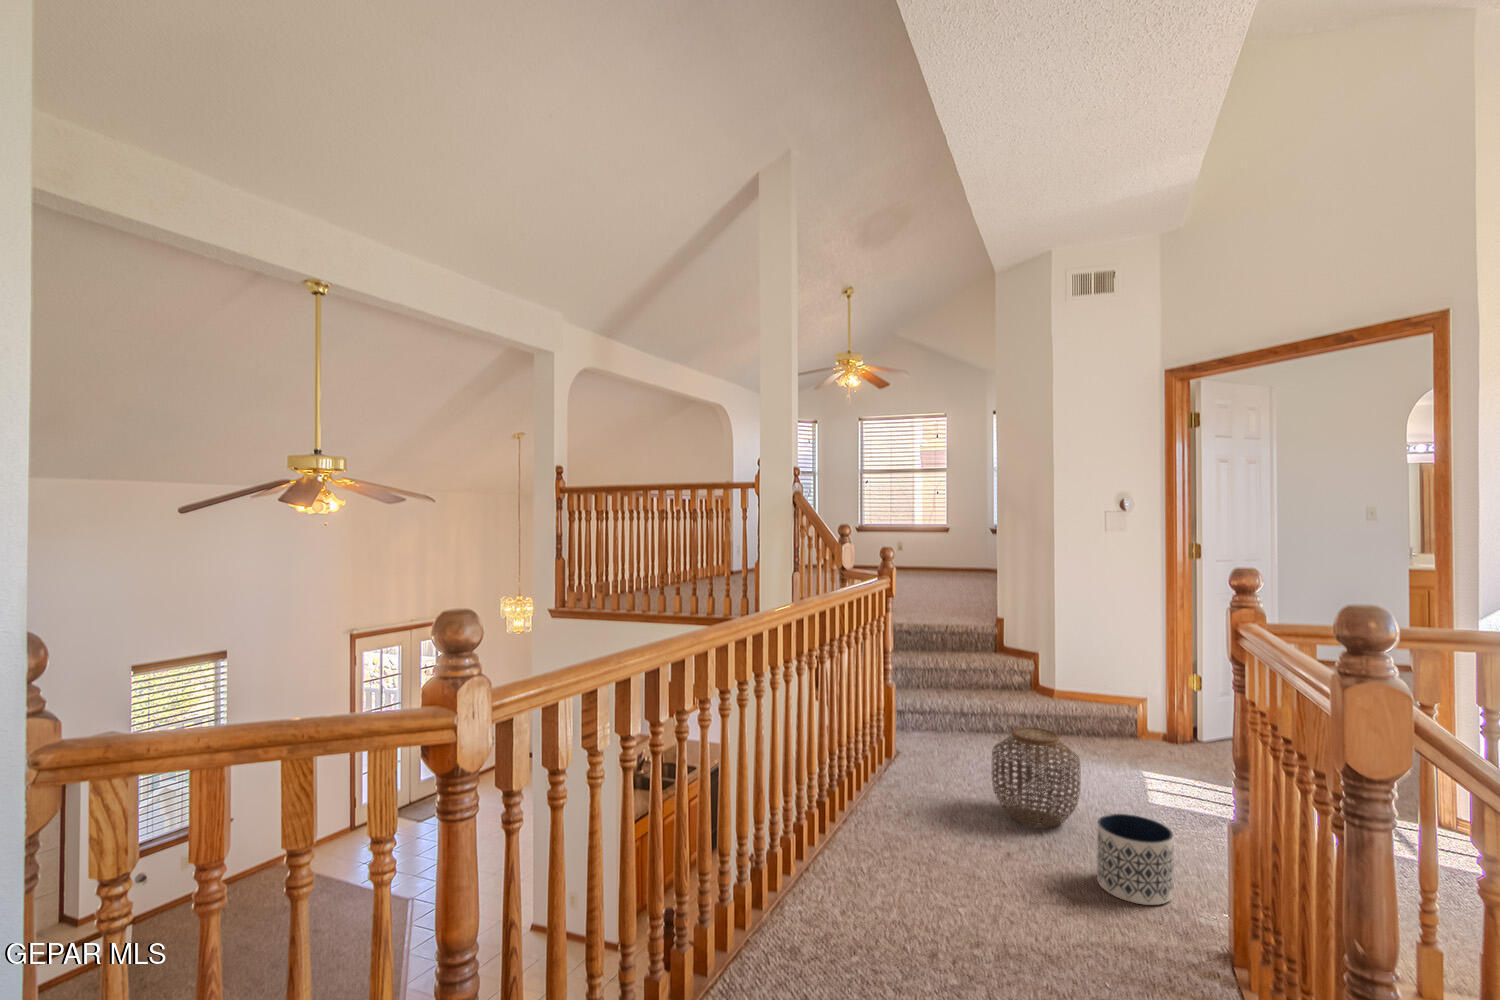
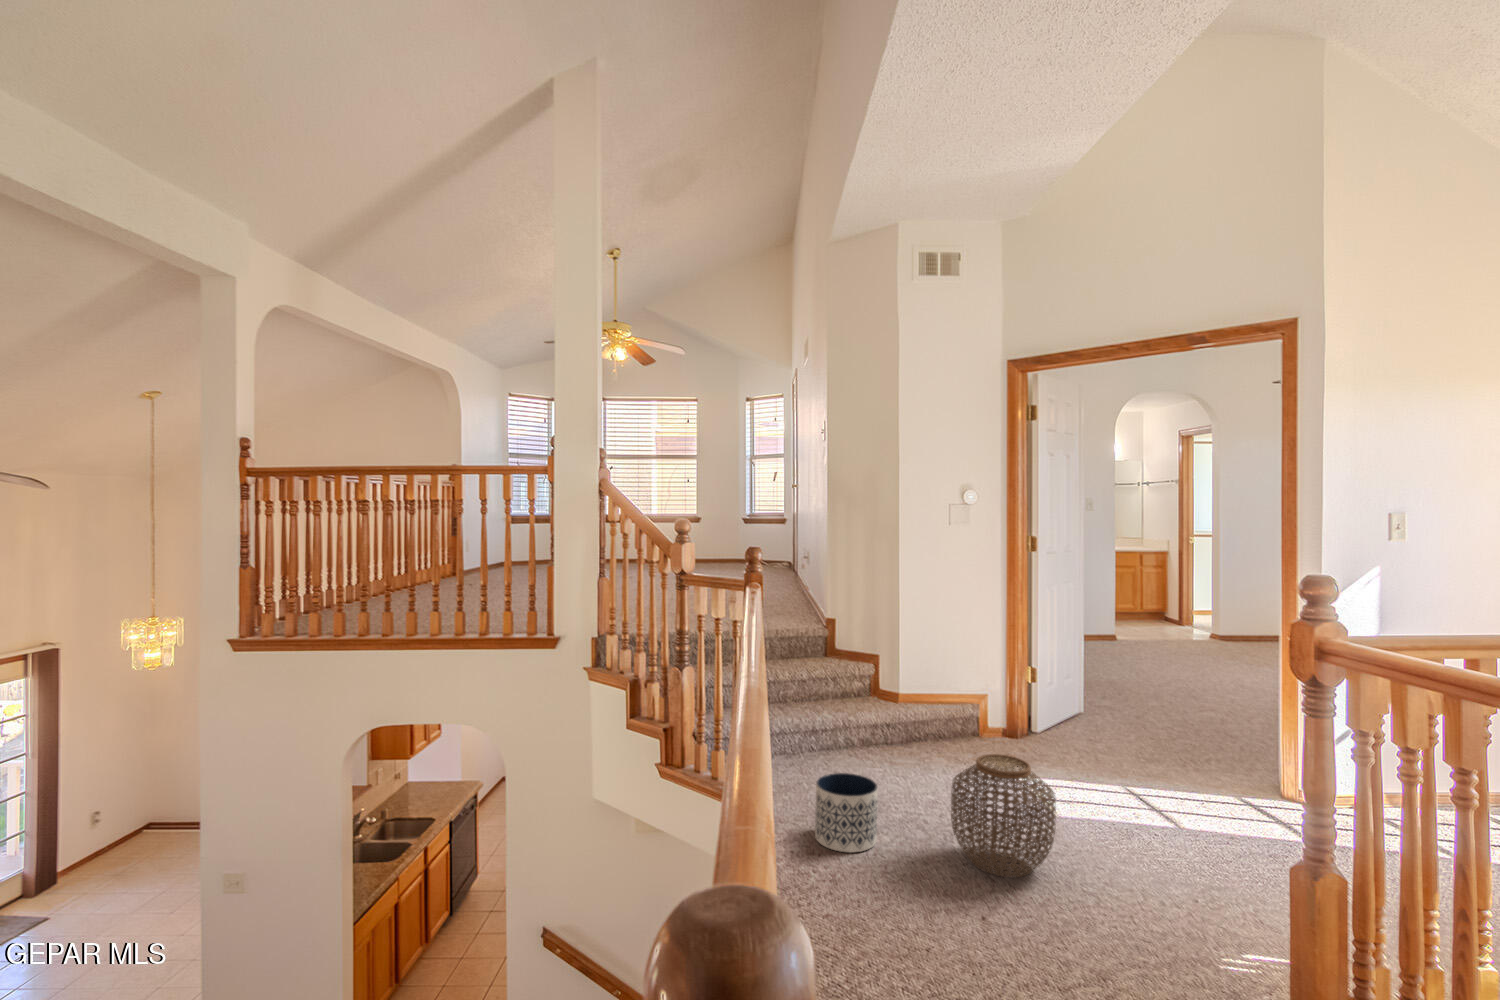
planter: present [1097,814,1173,905] -> present [815,773,878,853]

